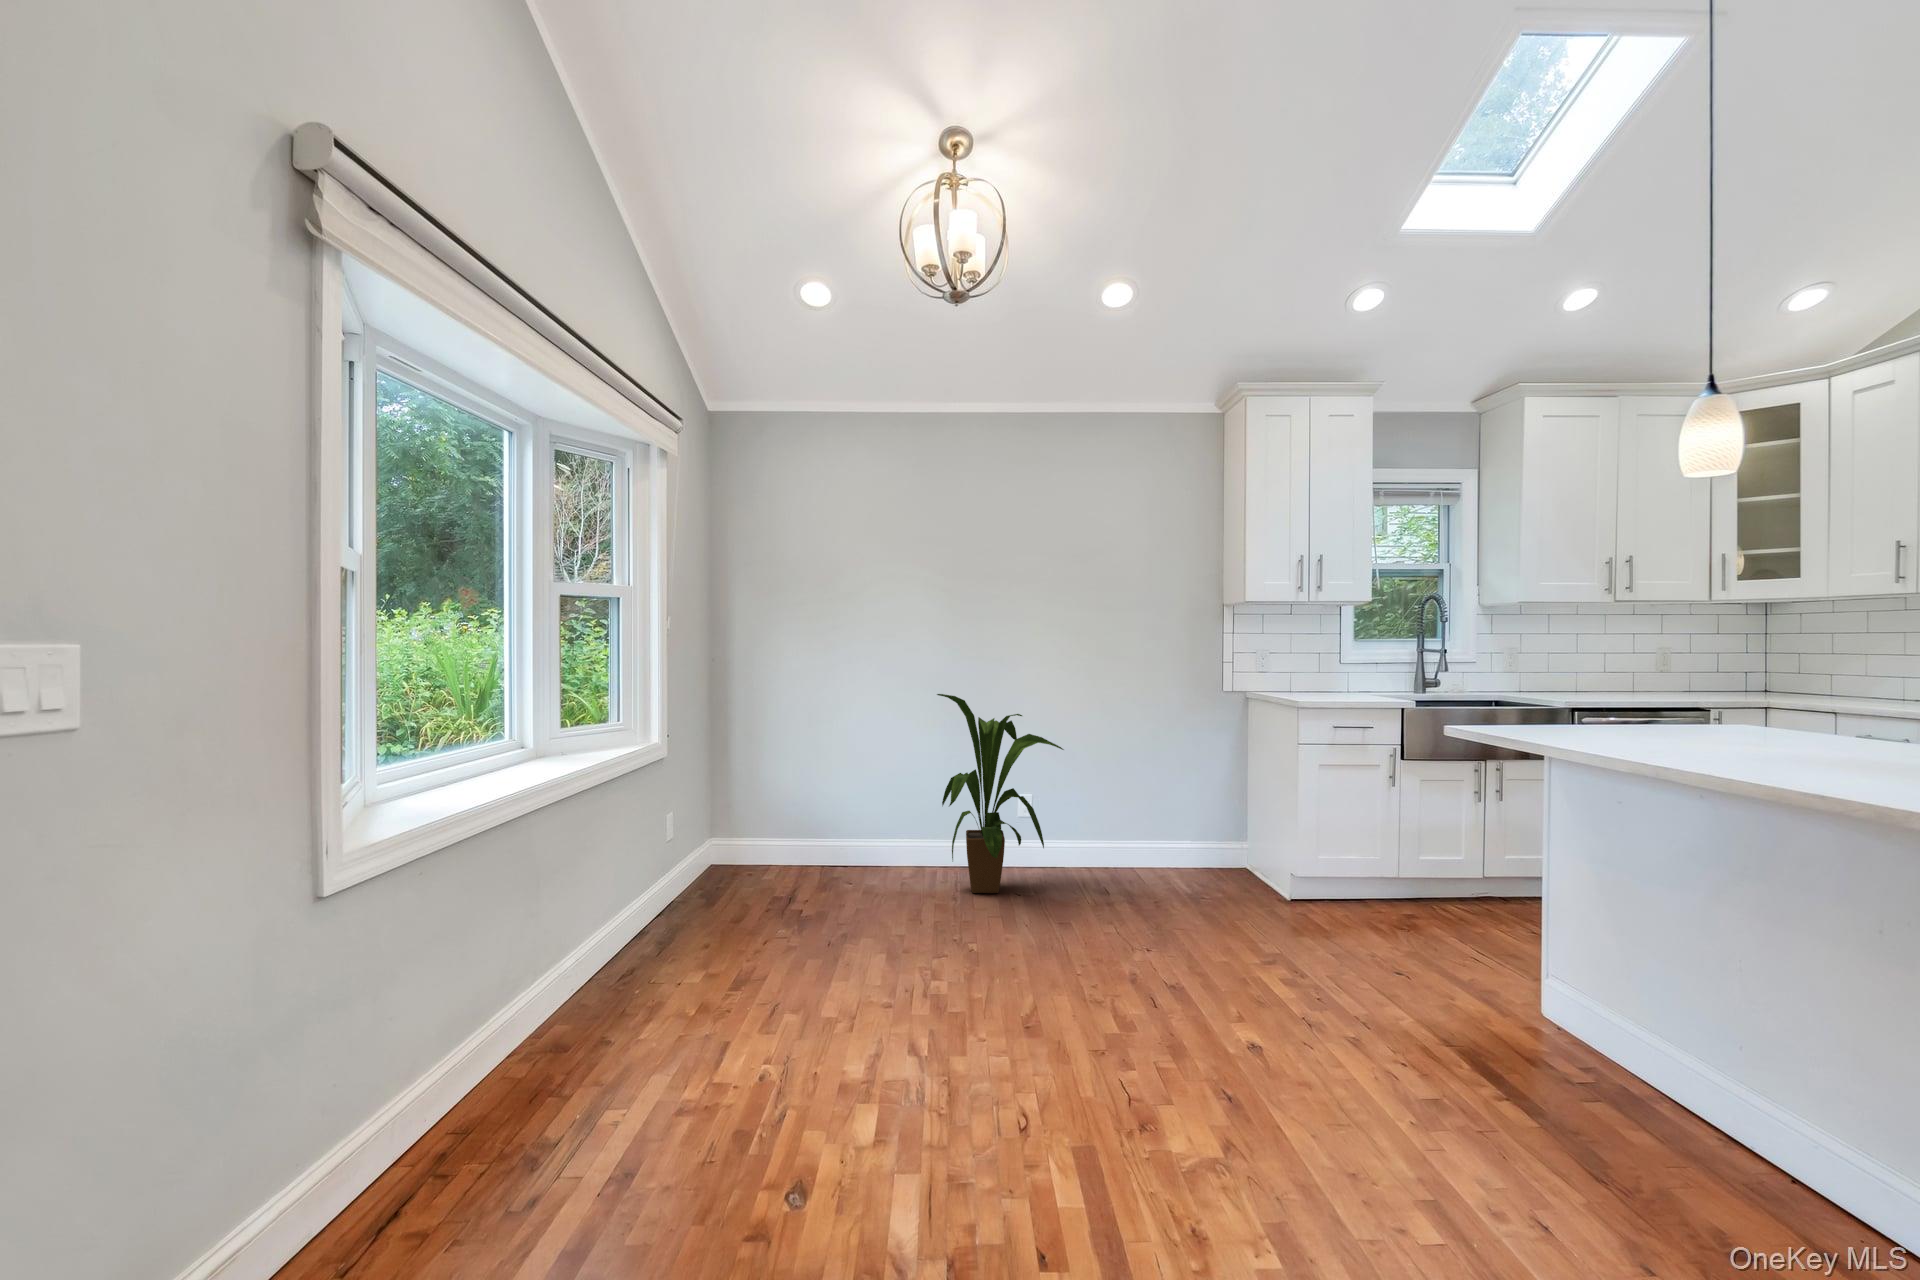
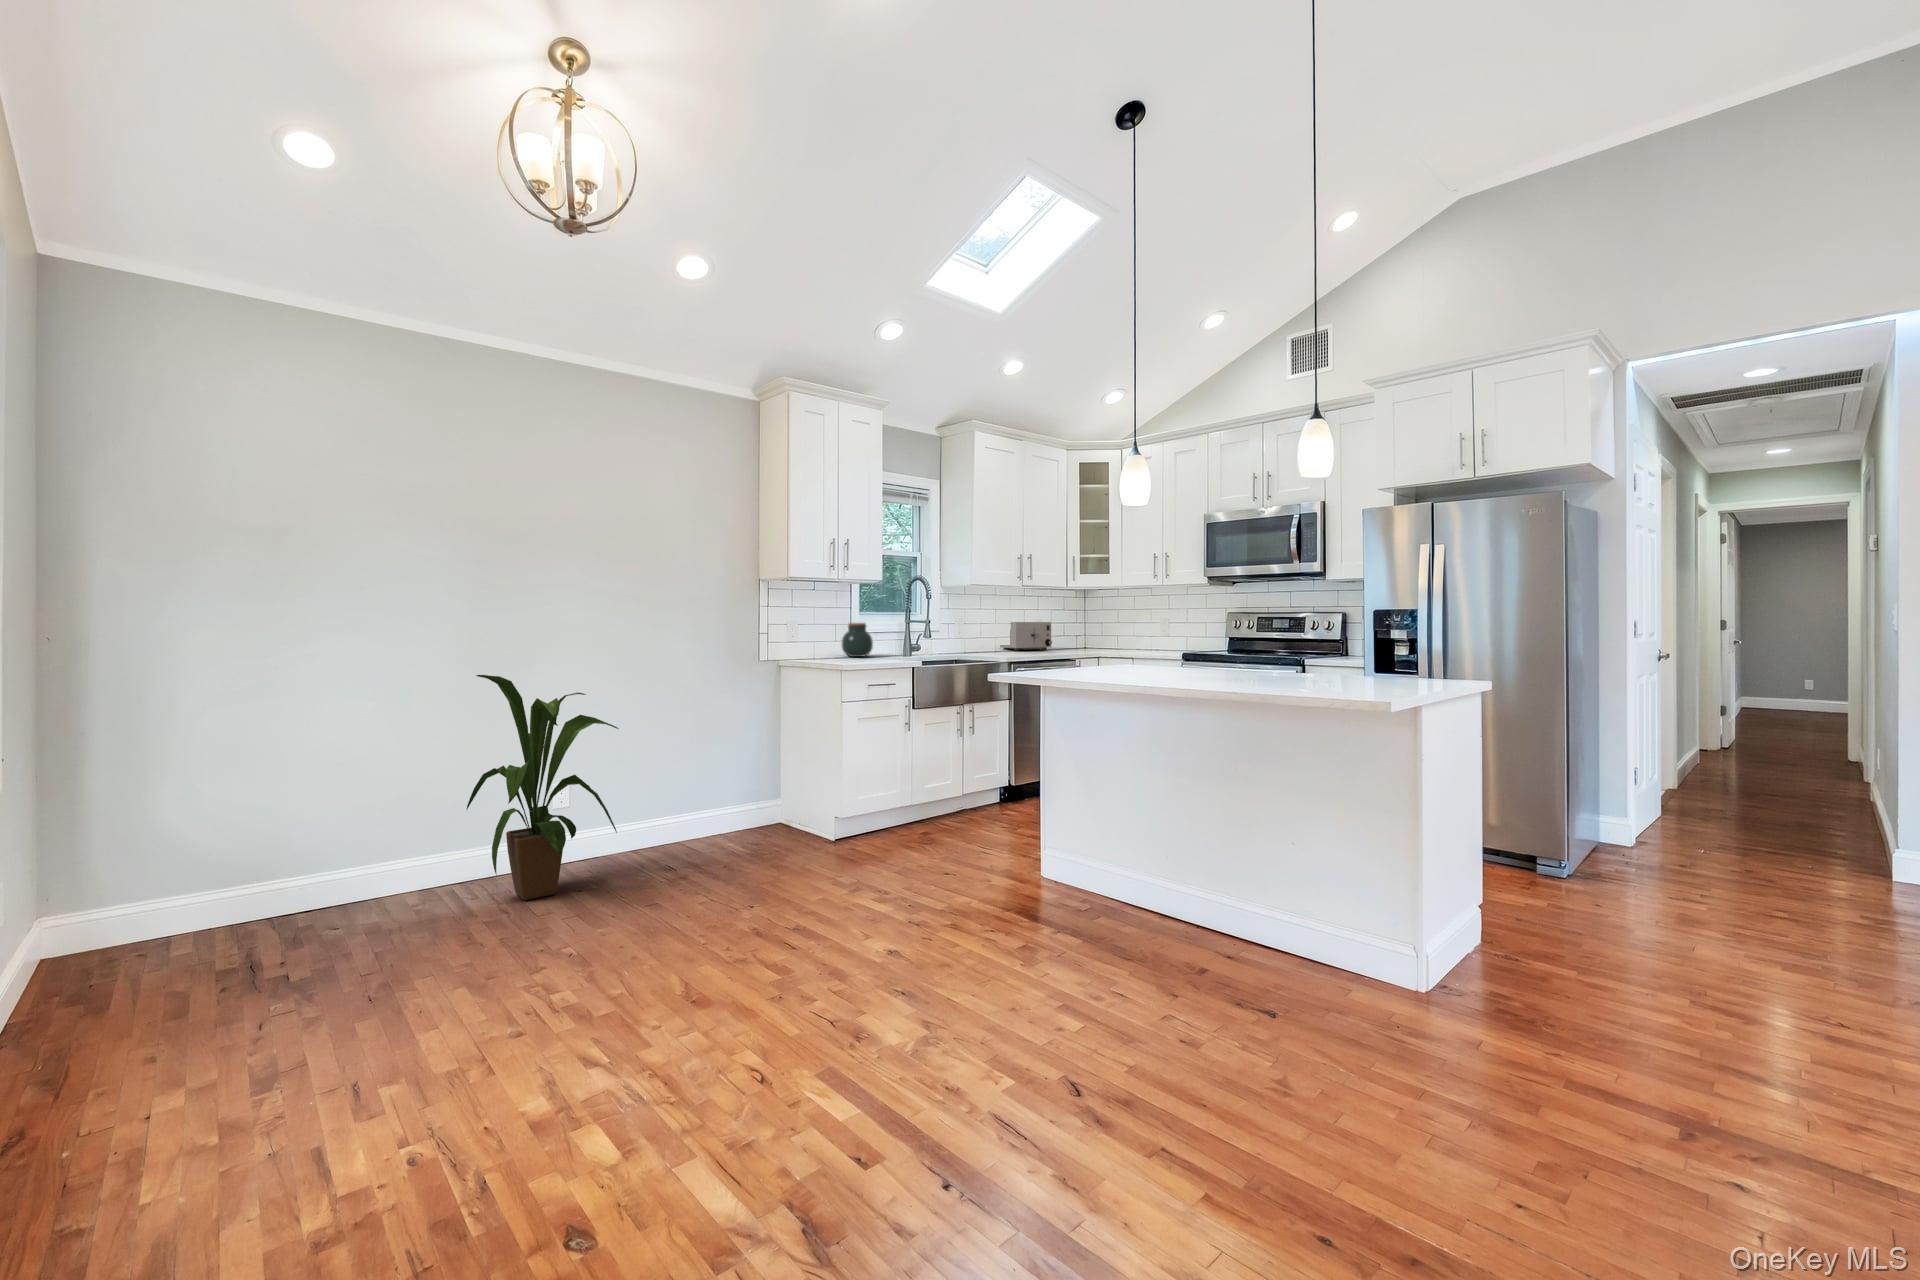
jar: none [1327,650,1368,690] -> present [842,623,873,657]
toaster: none [1591,650,1688,691] -> present [1000,622,1052,651]

